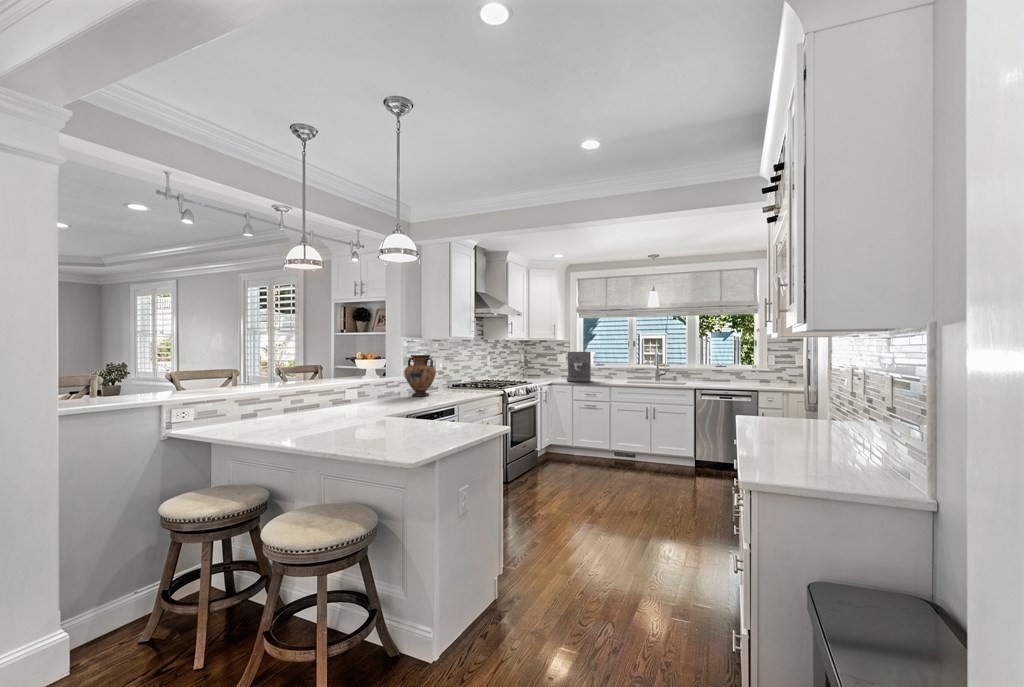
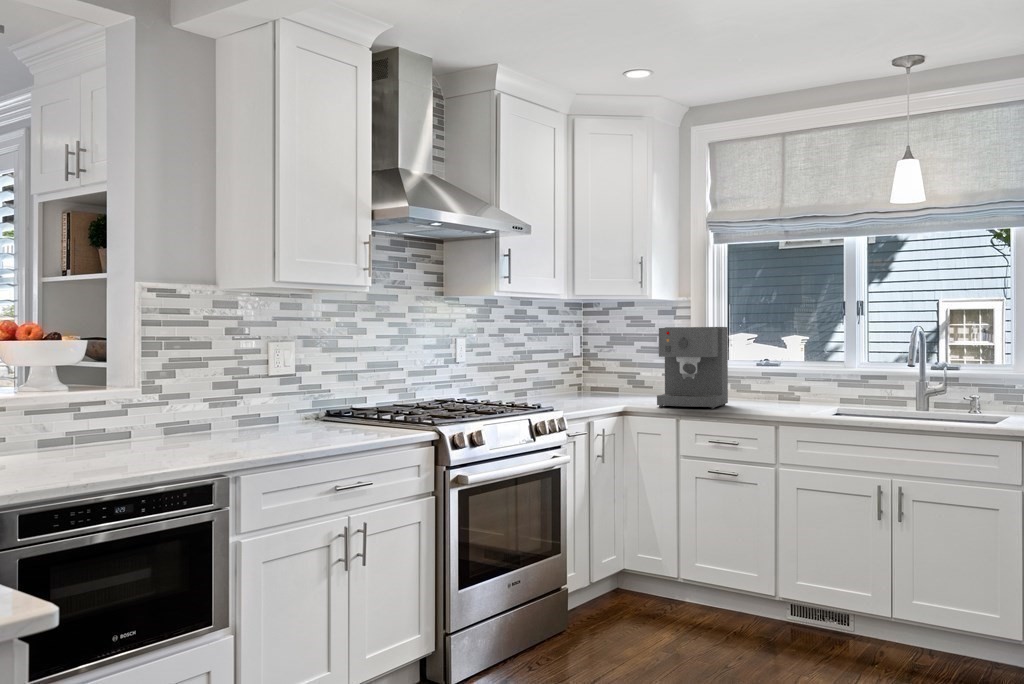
vase: present [405,355,436,396] -> none [112,326,206,445]

